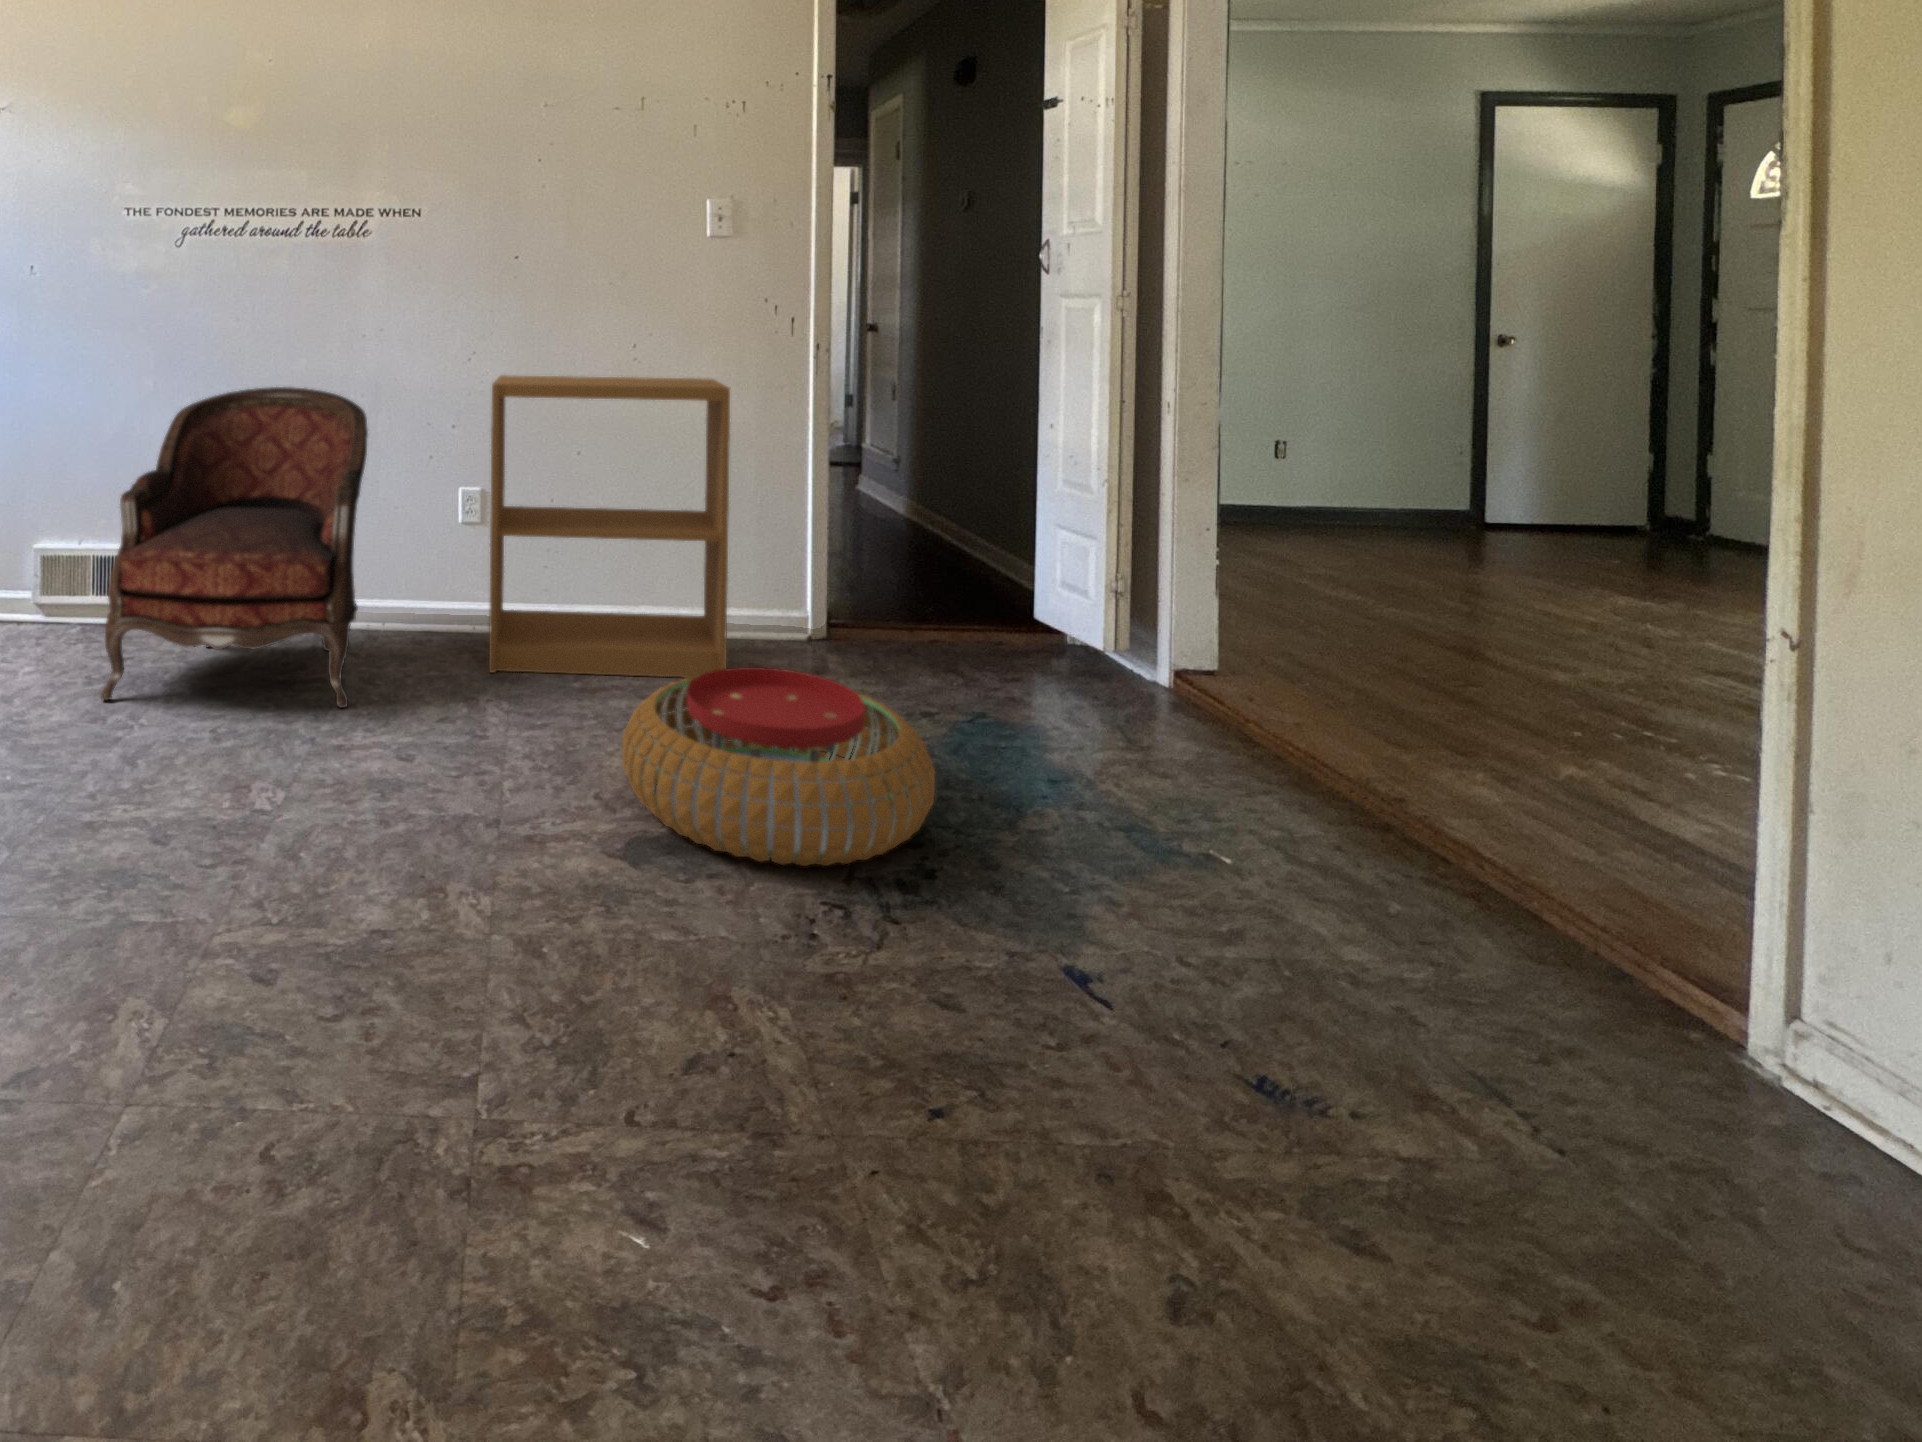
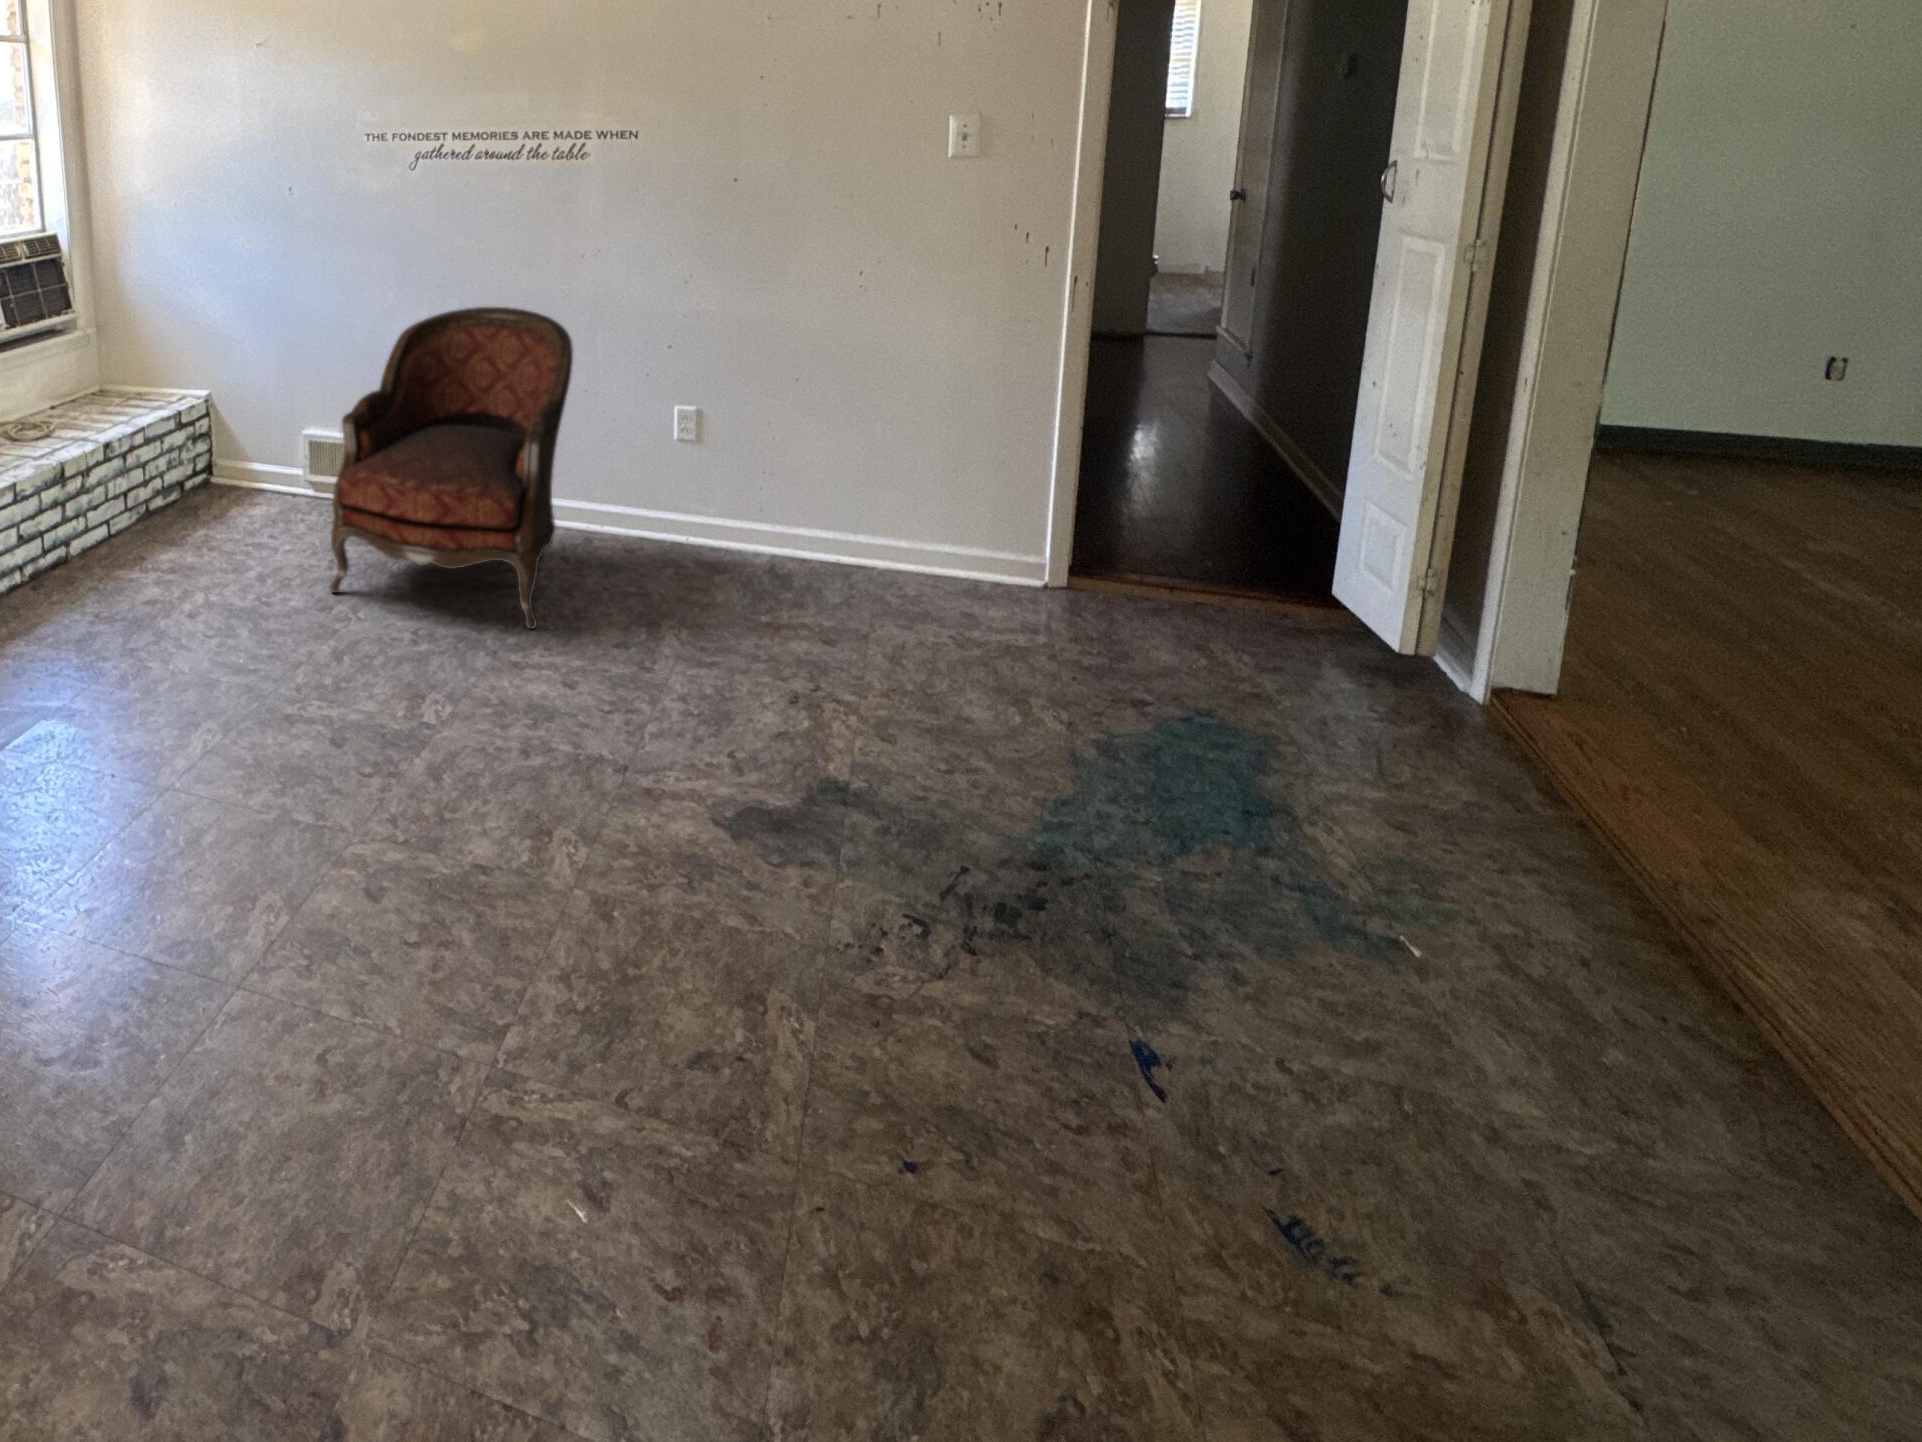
bookshelf: present [489,375,730,678] -> none [684,302,961,647]
pouf: present [622,667,935,866] -> none [771,667,1134,922]

